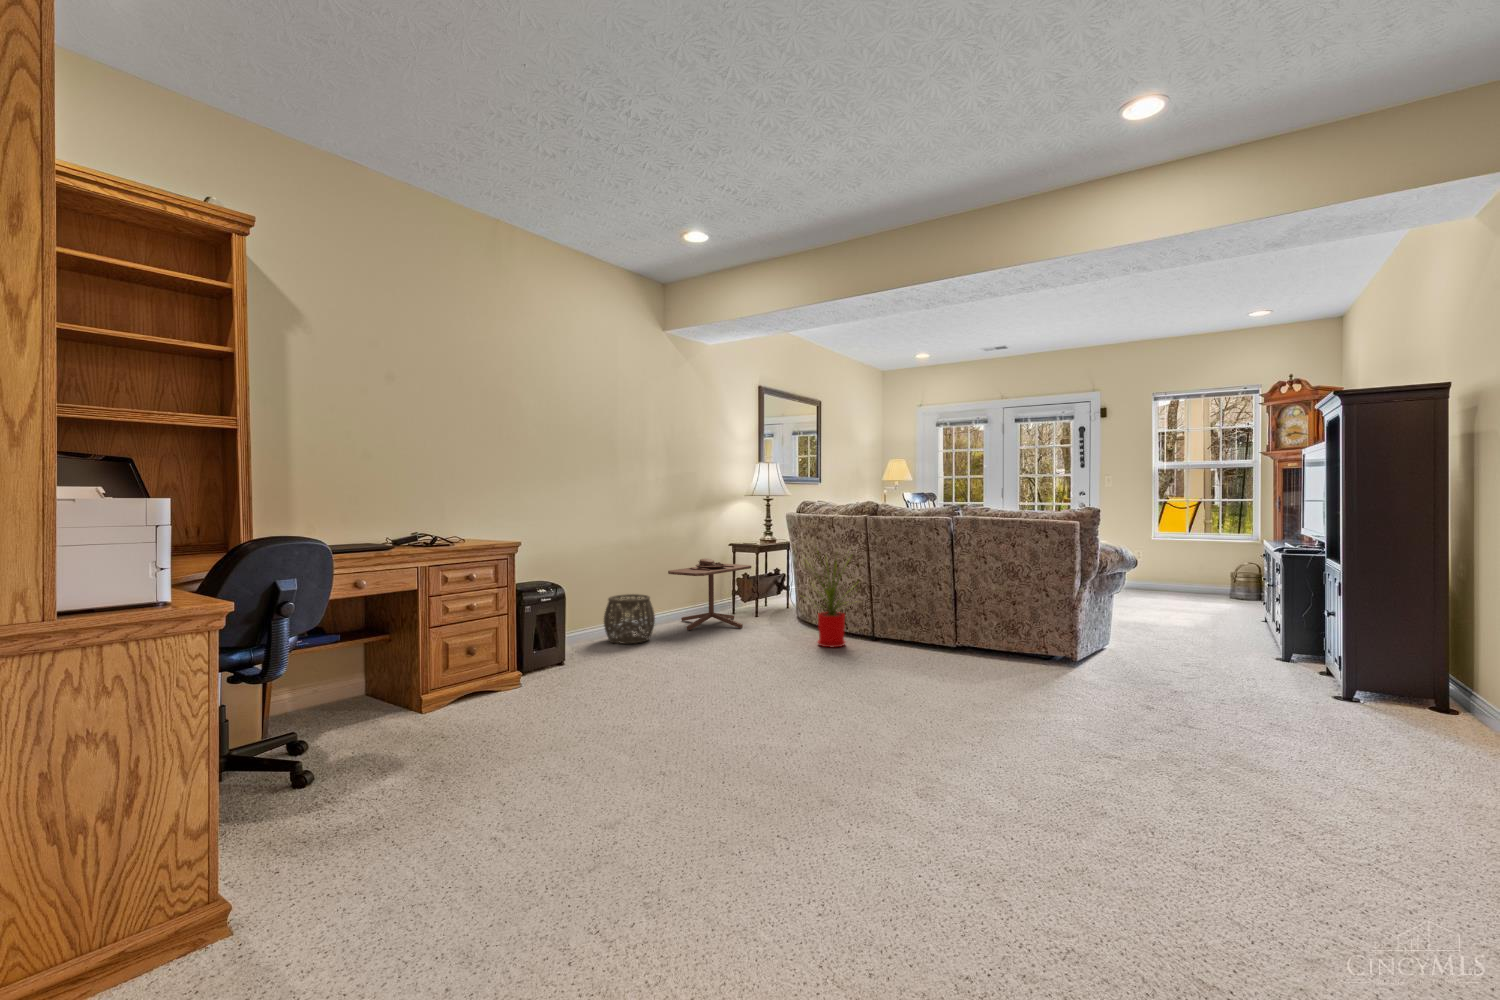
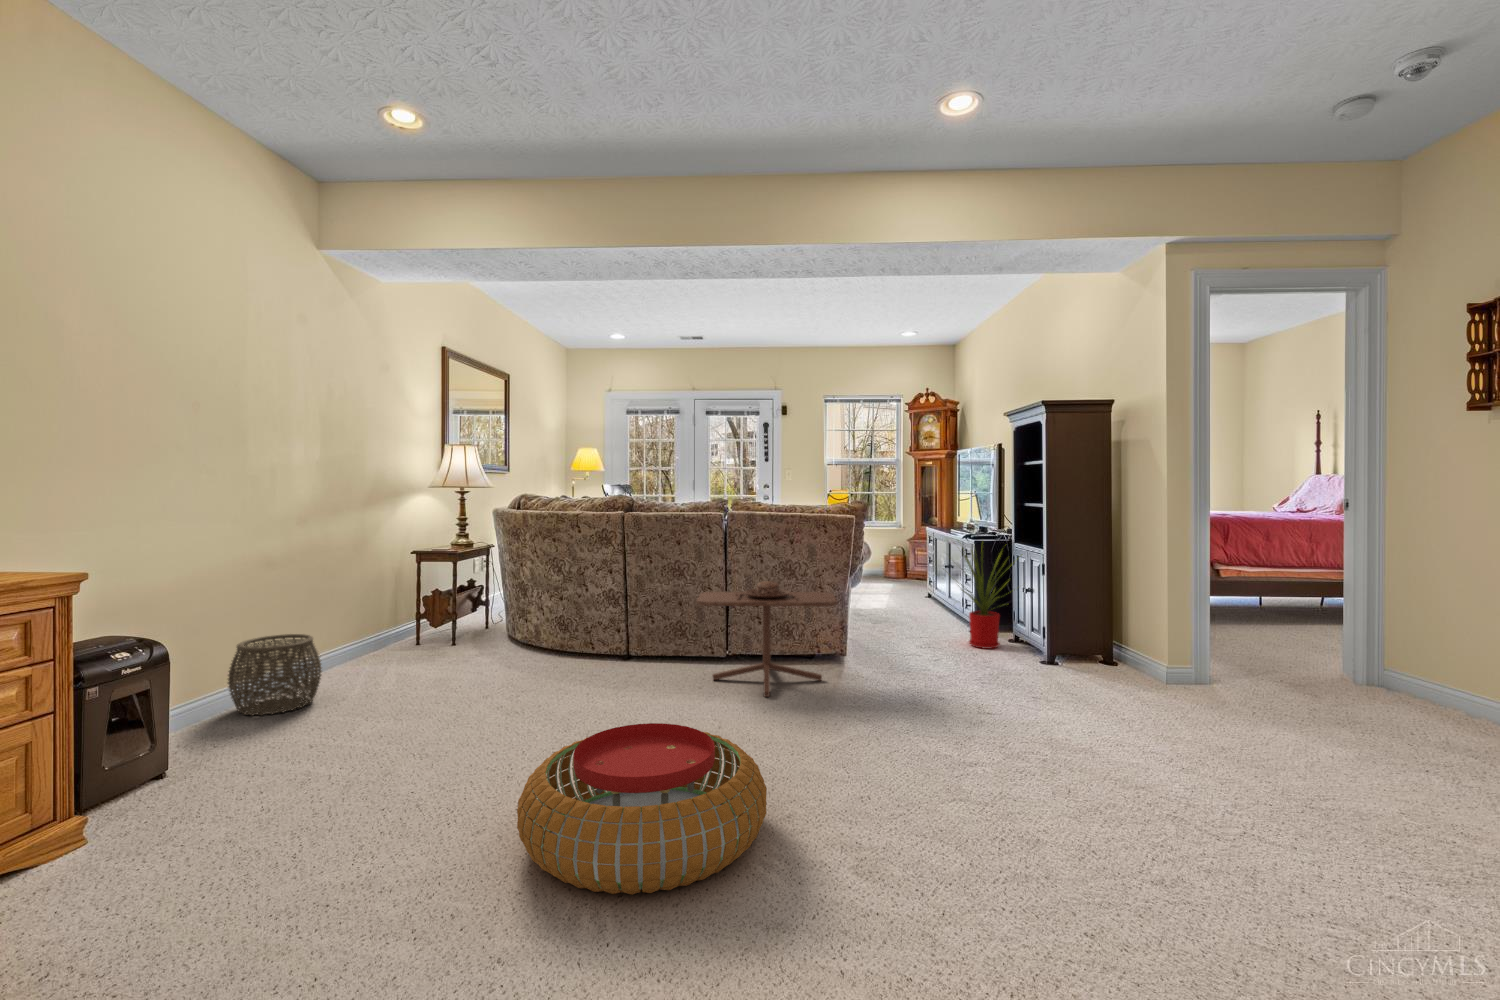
house plant: present [816,549,846,647] -> present [961,549,1023,649]
side table: present [668,559,751,630] -> present [696,581,837,697]
pouf: none [703,665,873,763] -> present [517,723,767,895]

